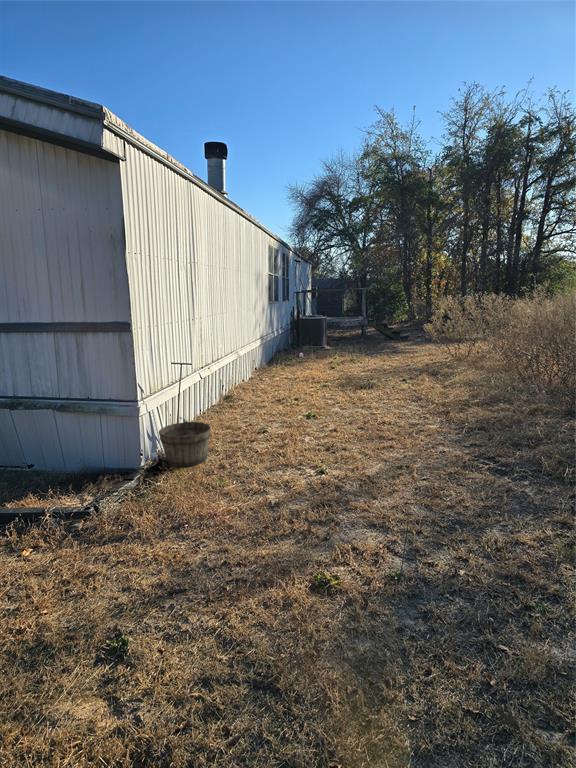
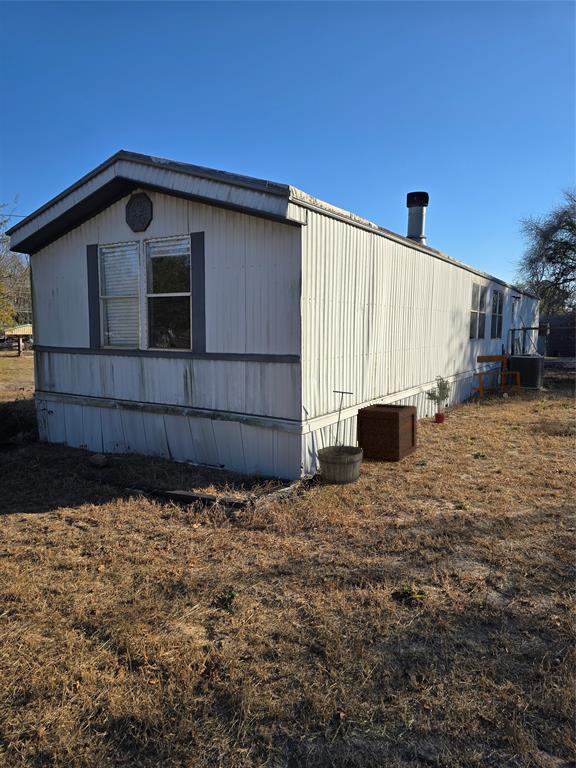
bench: none [269,316,314,358] -> present [471,354,520,397]
potted tree: none [243,339,267,386] -> present [425,376,450,423]
wooden crate: none [187,372,251,431] -> present [357,404,417,461]

